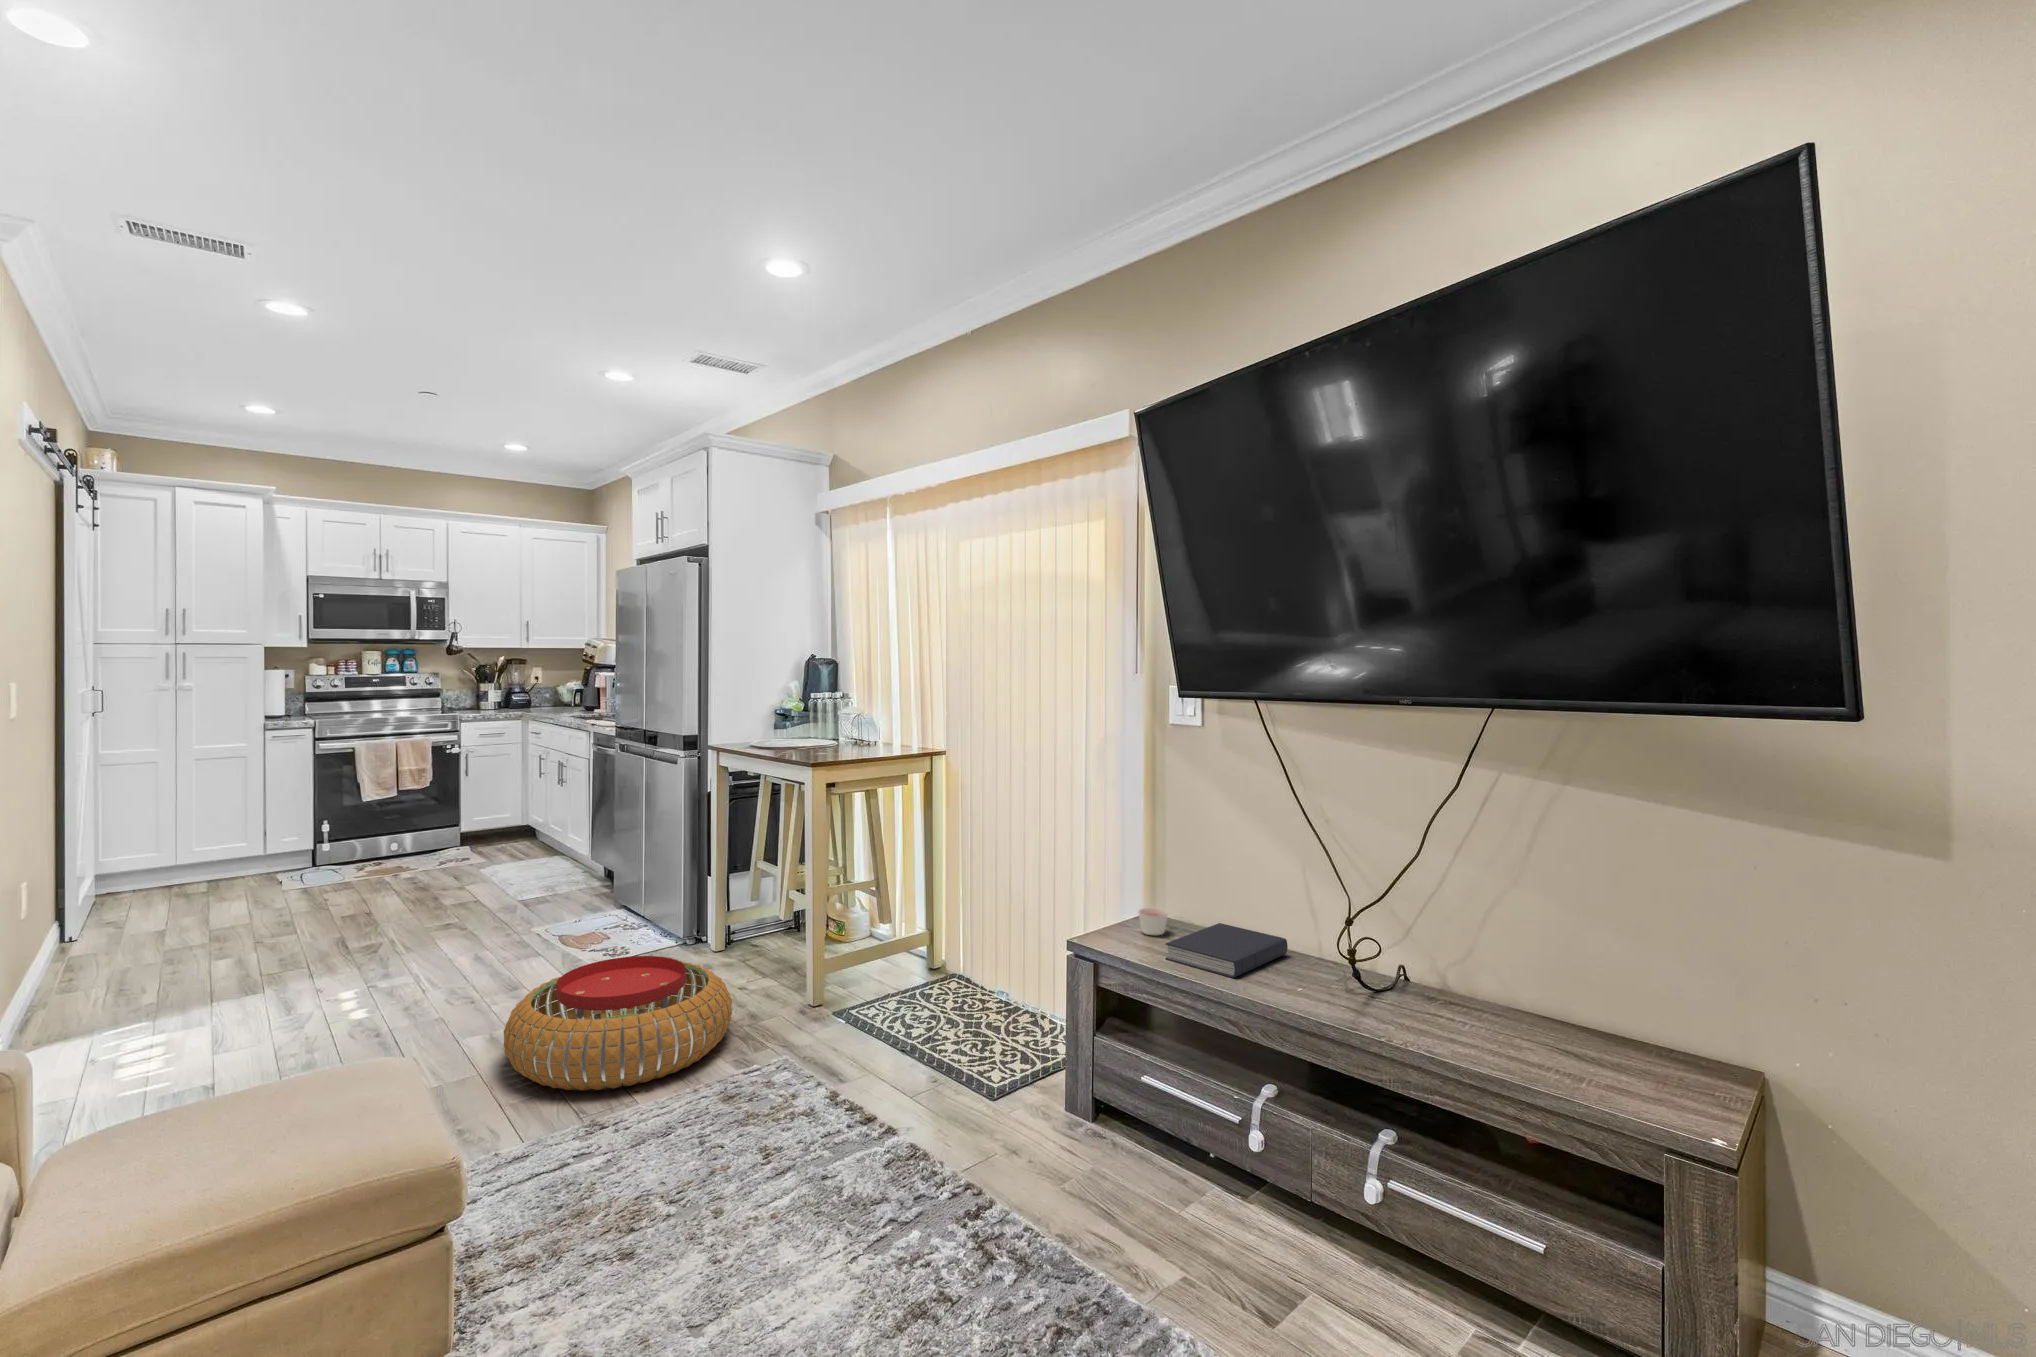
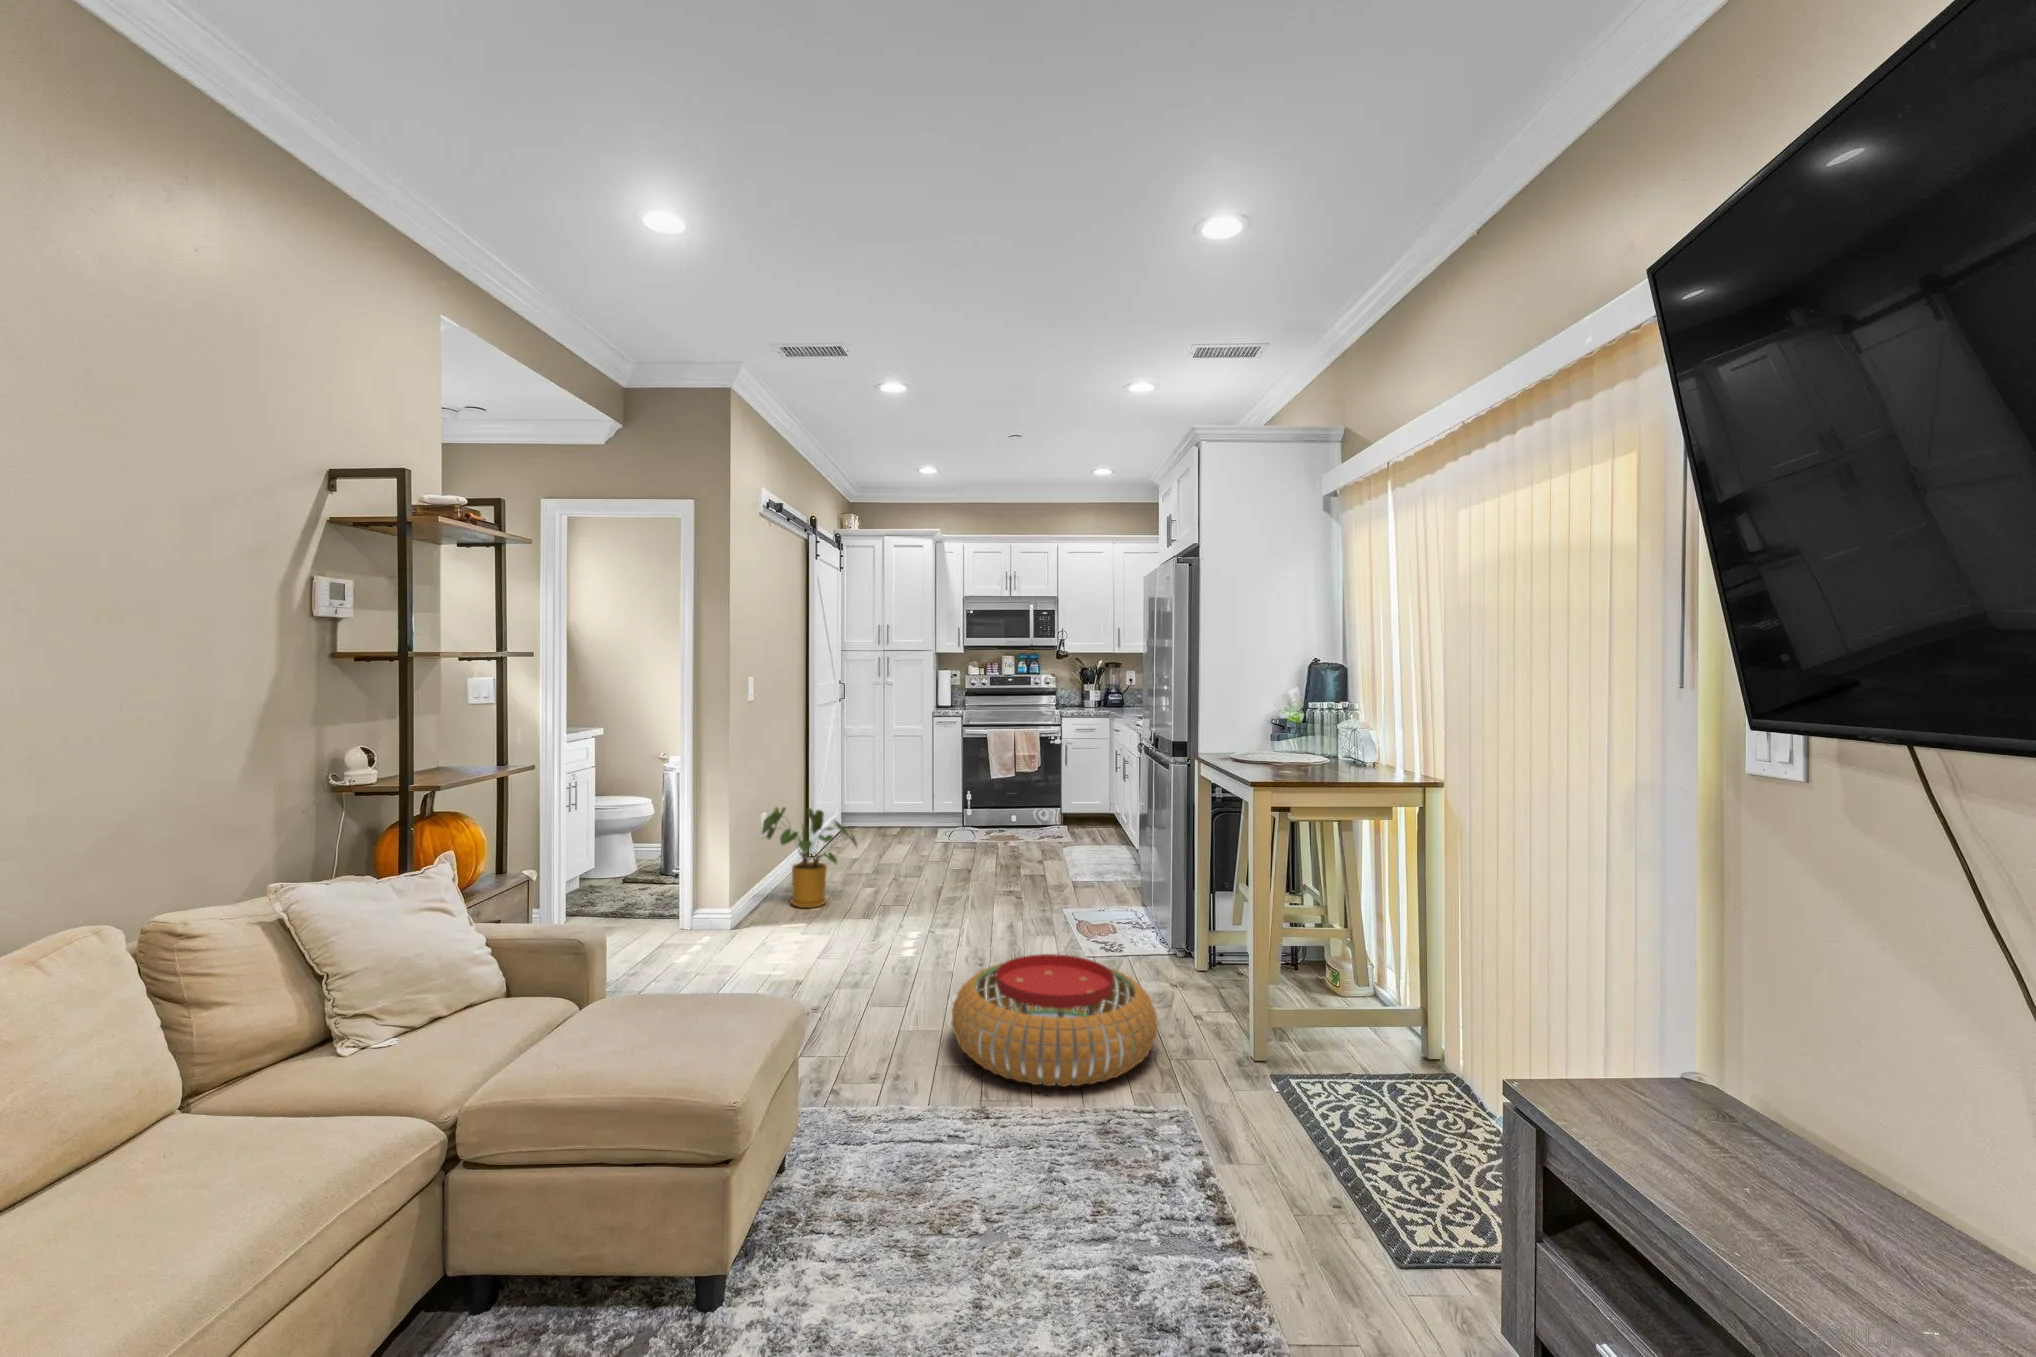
house plant: none [41,865,232,1005] -> present [761,807,857,908]
candle: present [1138,908,1168,935] -> none [1647,1070,1706,1123]
book: present [1165,923,1288,978] -> none [1656,1139,1953,1250]

